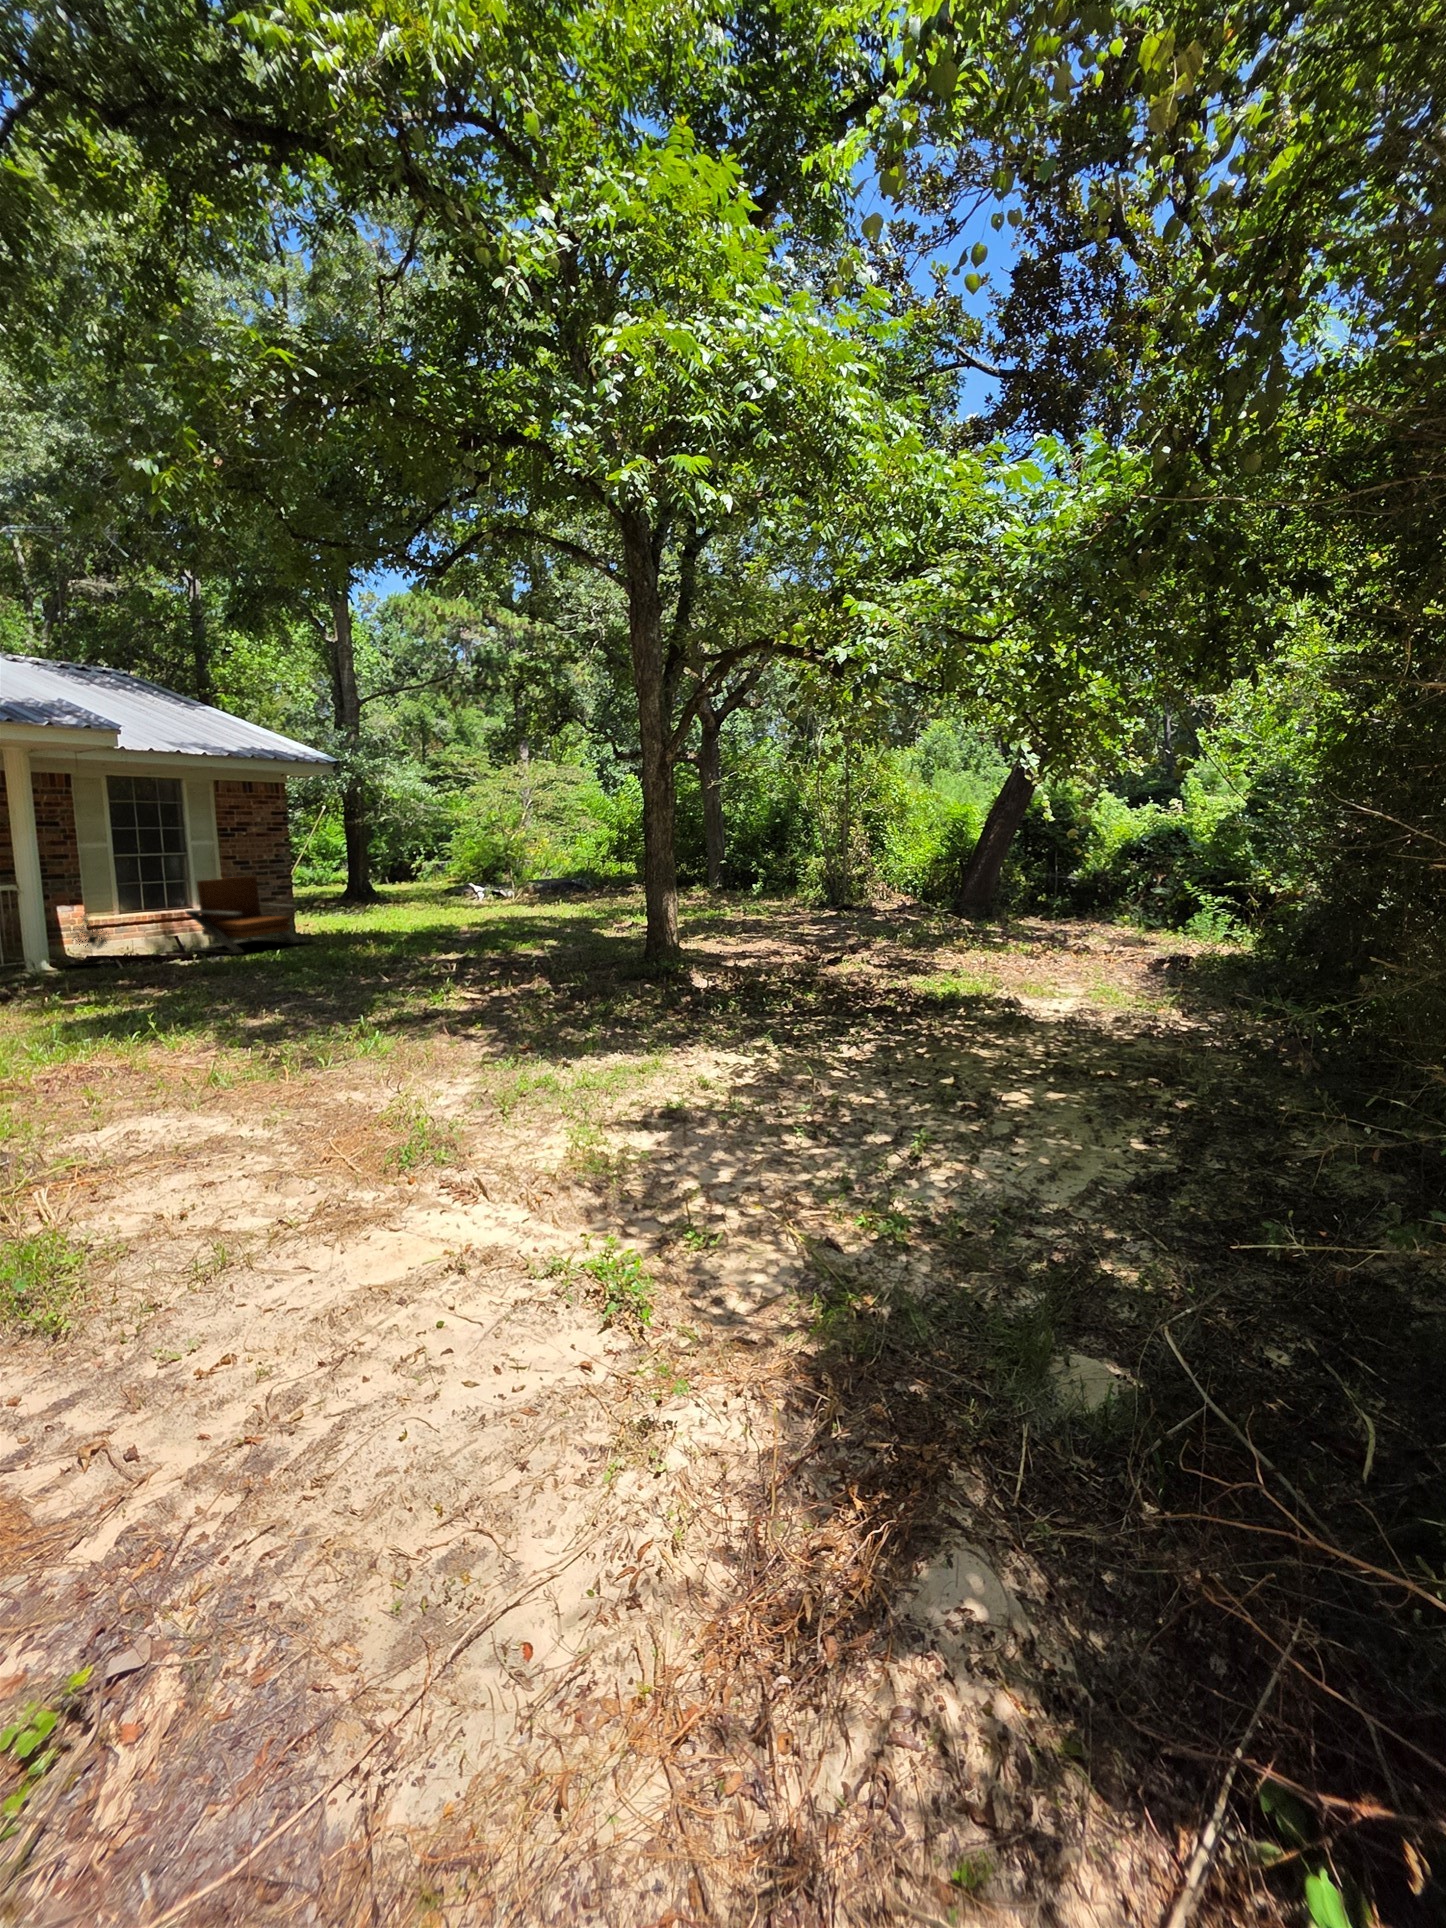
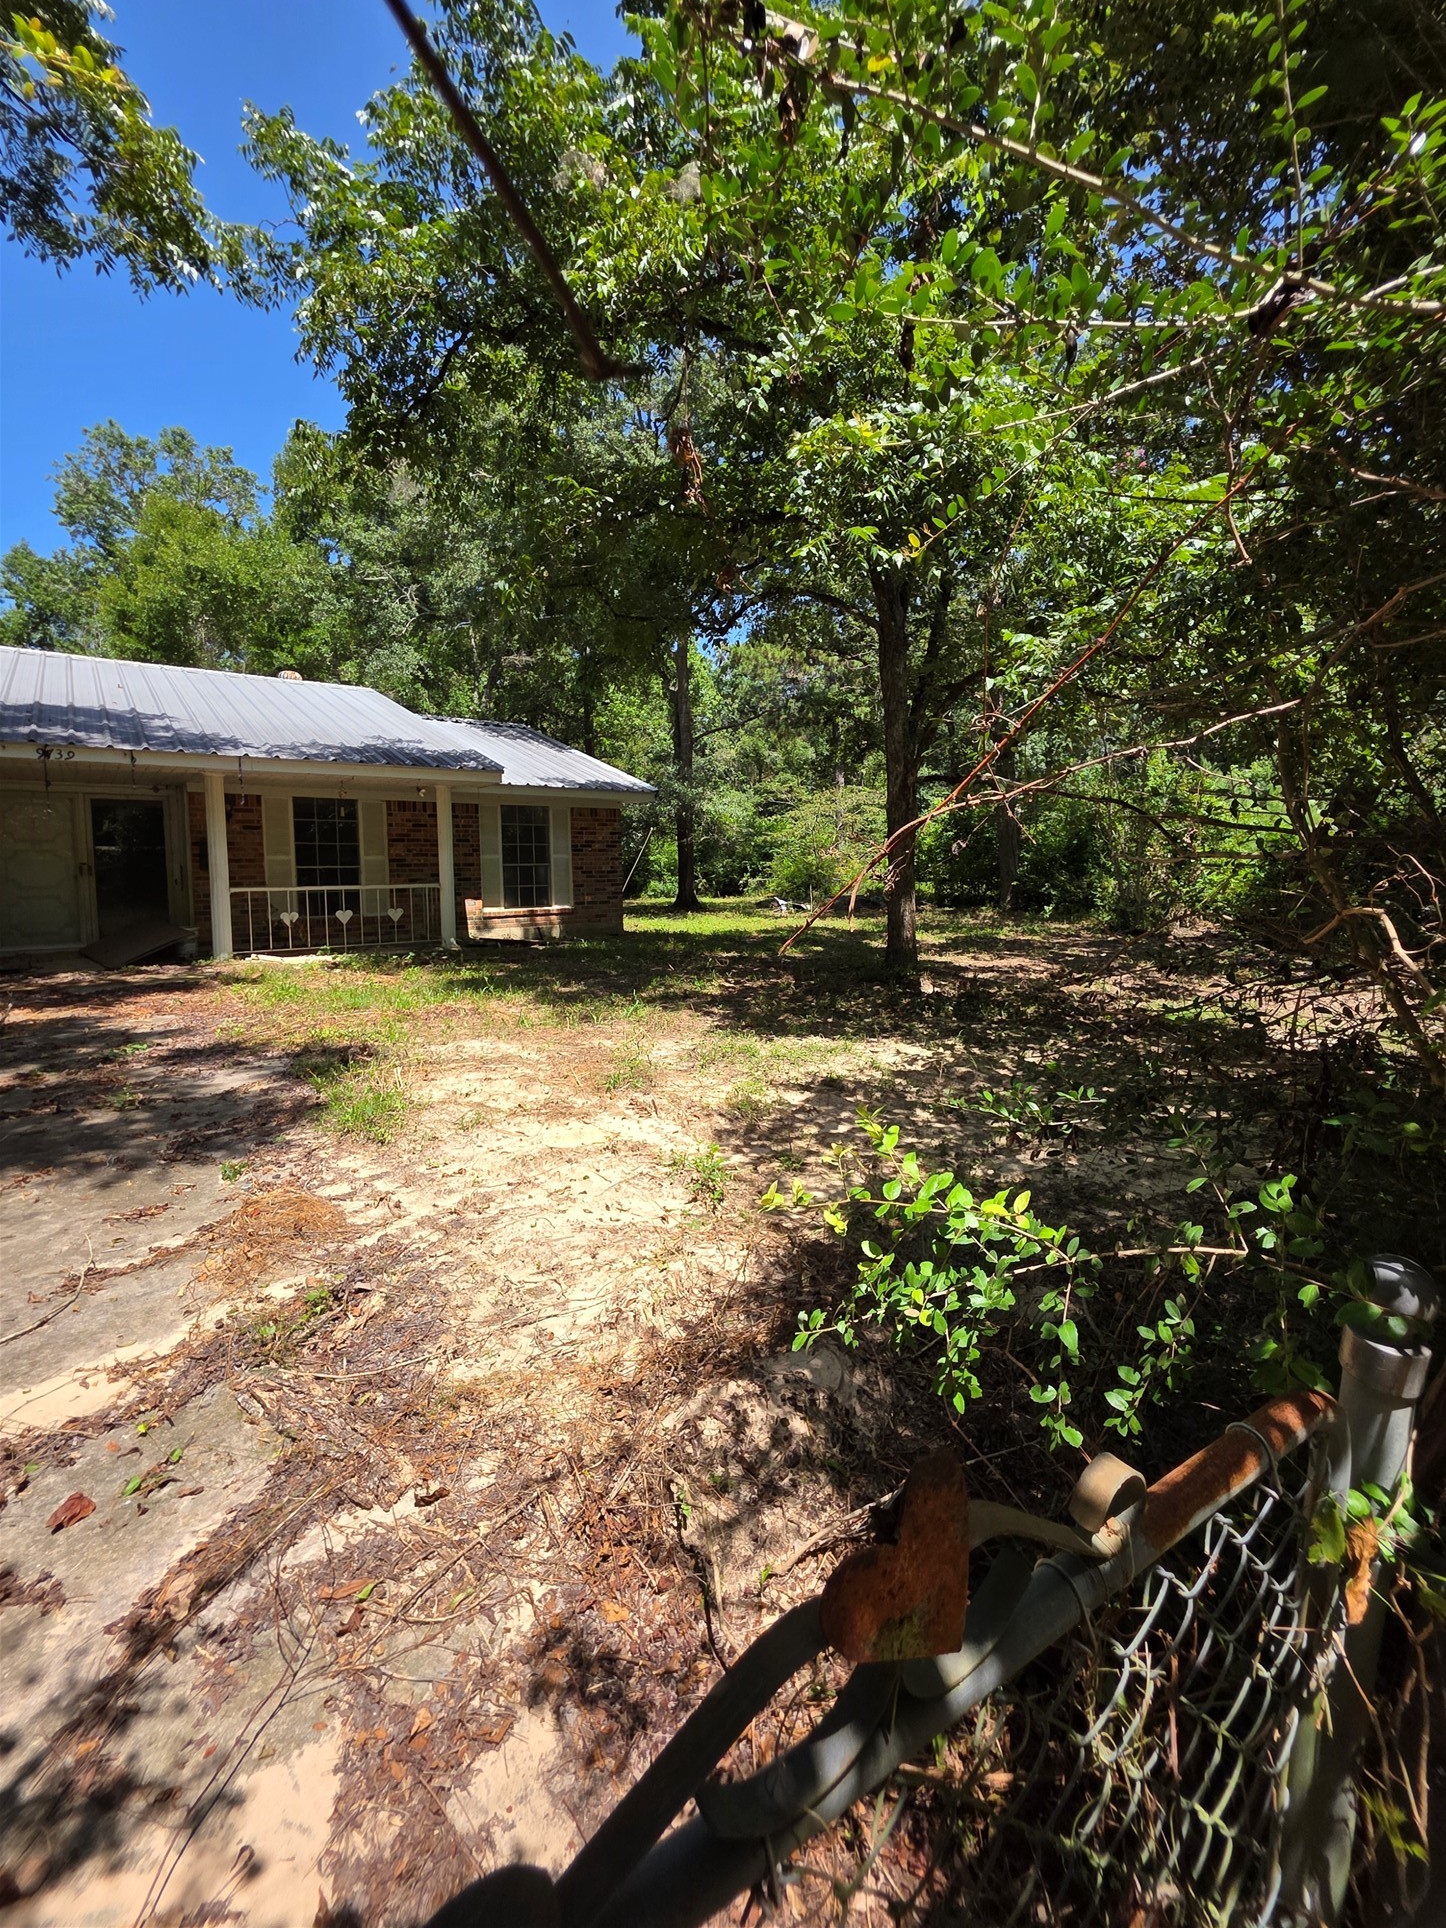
lounge chair: present [186,876,300,954] -> none [547,883,626,943]

